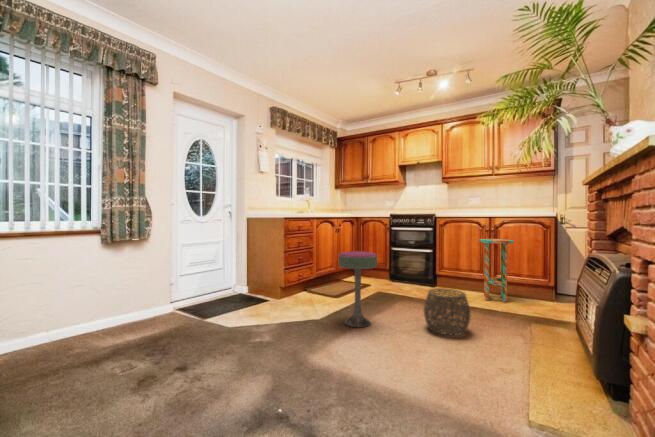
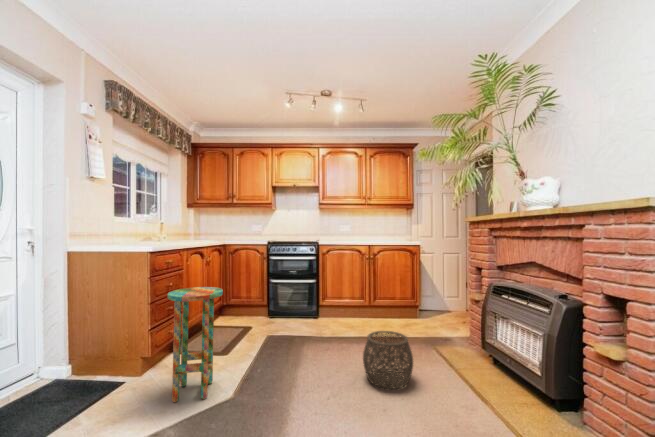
side table: present [479,239,514,302] -> present [168,287,223,402]
bar stool: present [339,251,377,327] -> none [265,300,317,413]

